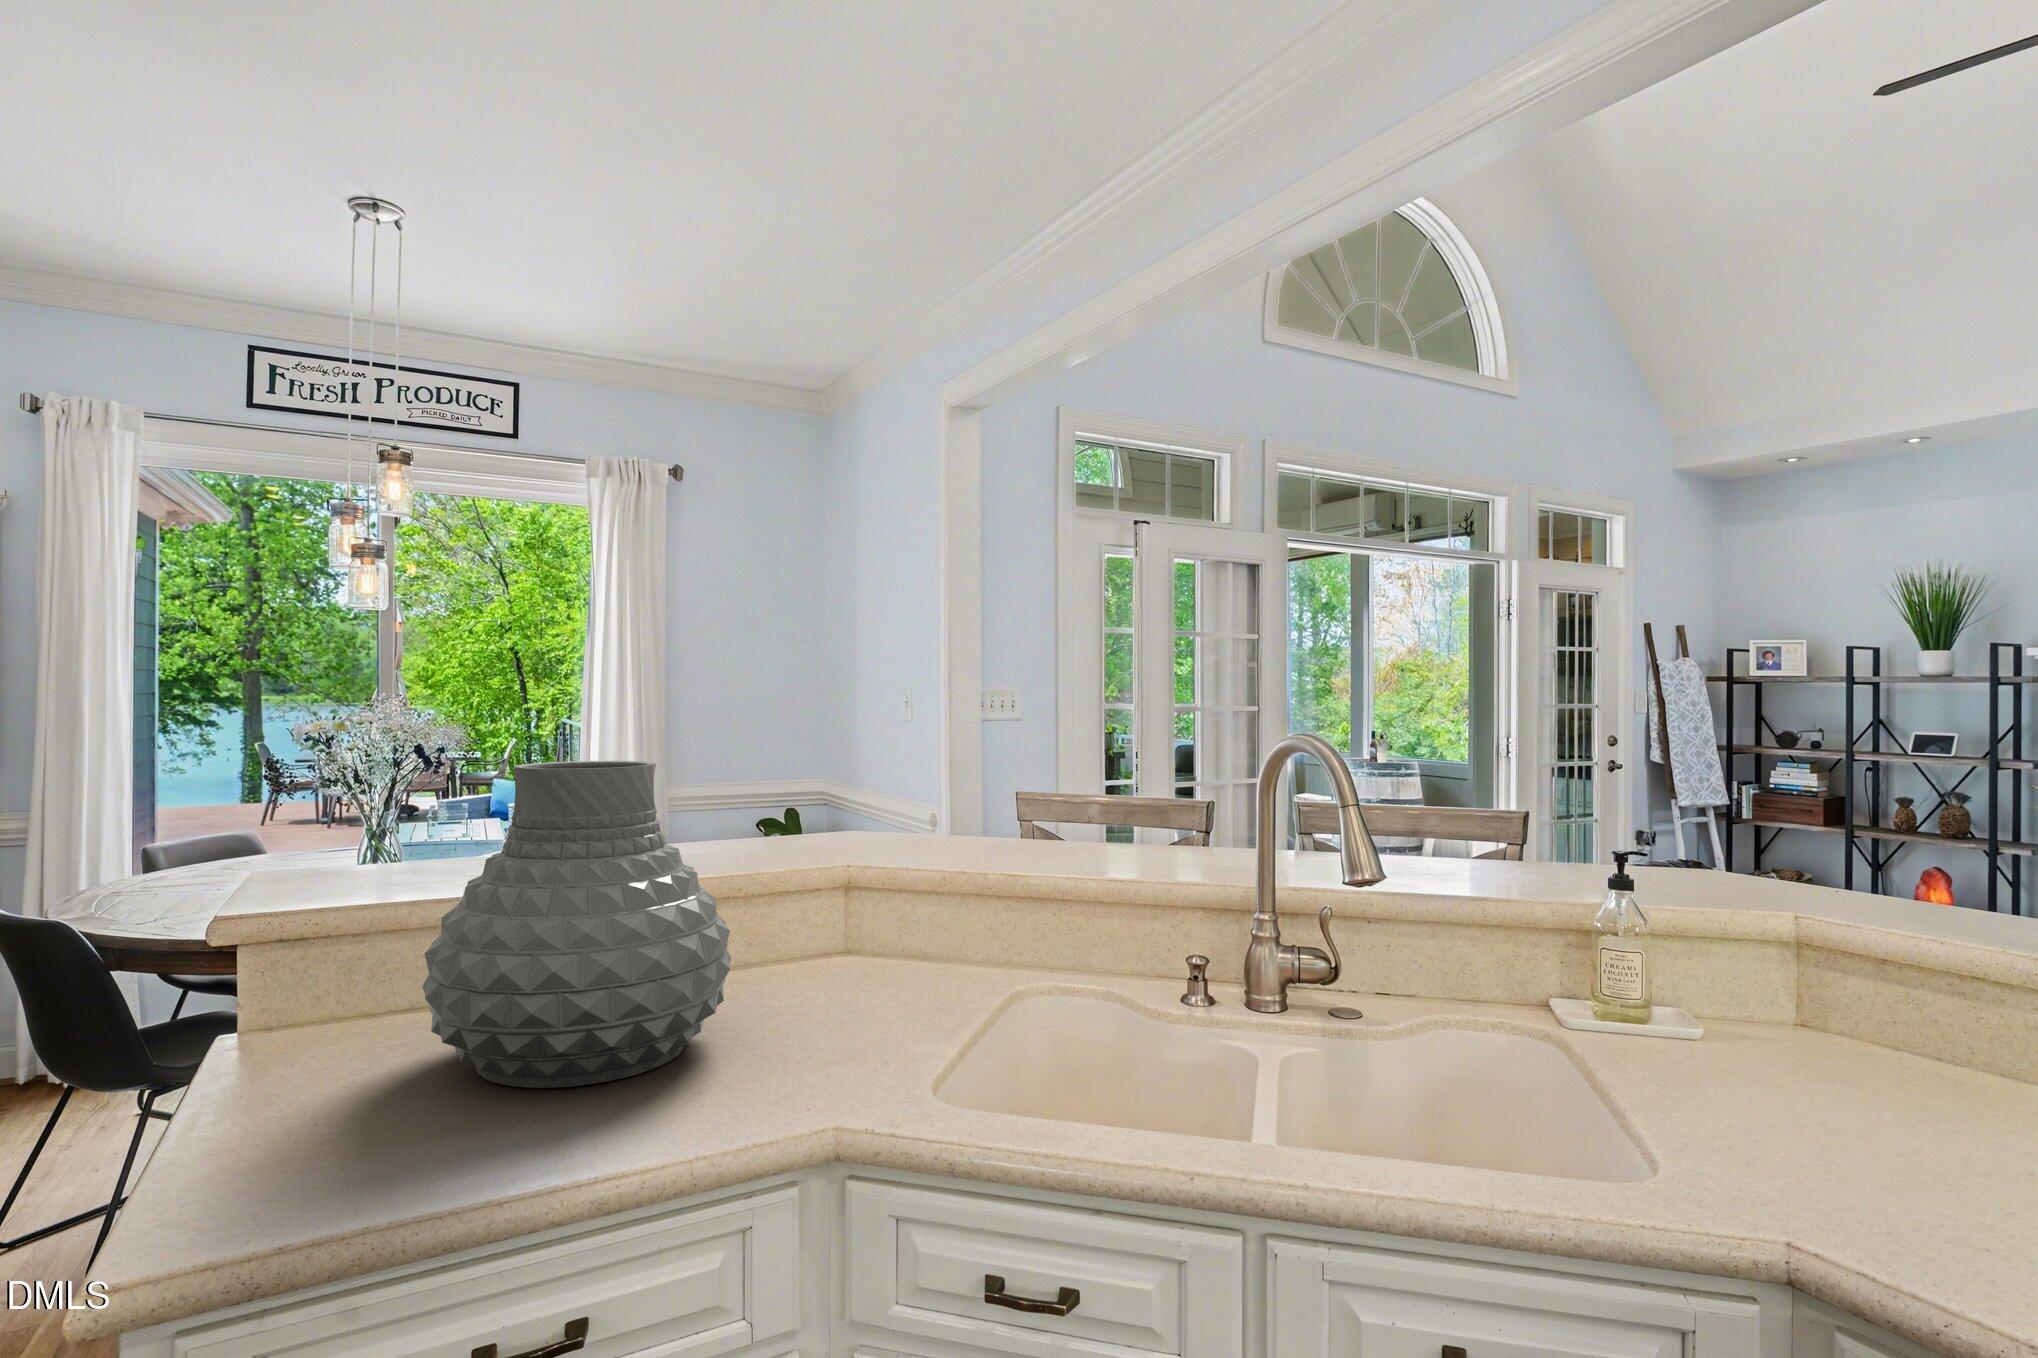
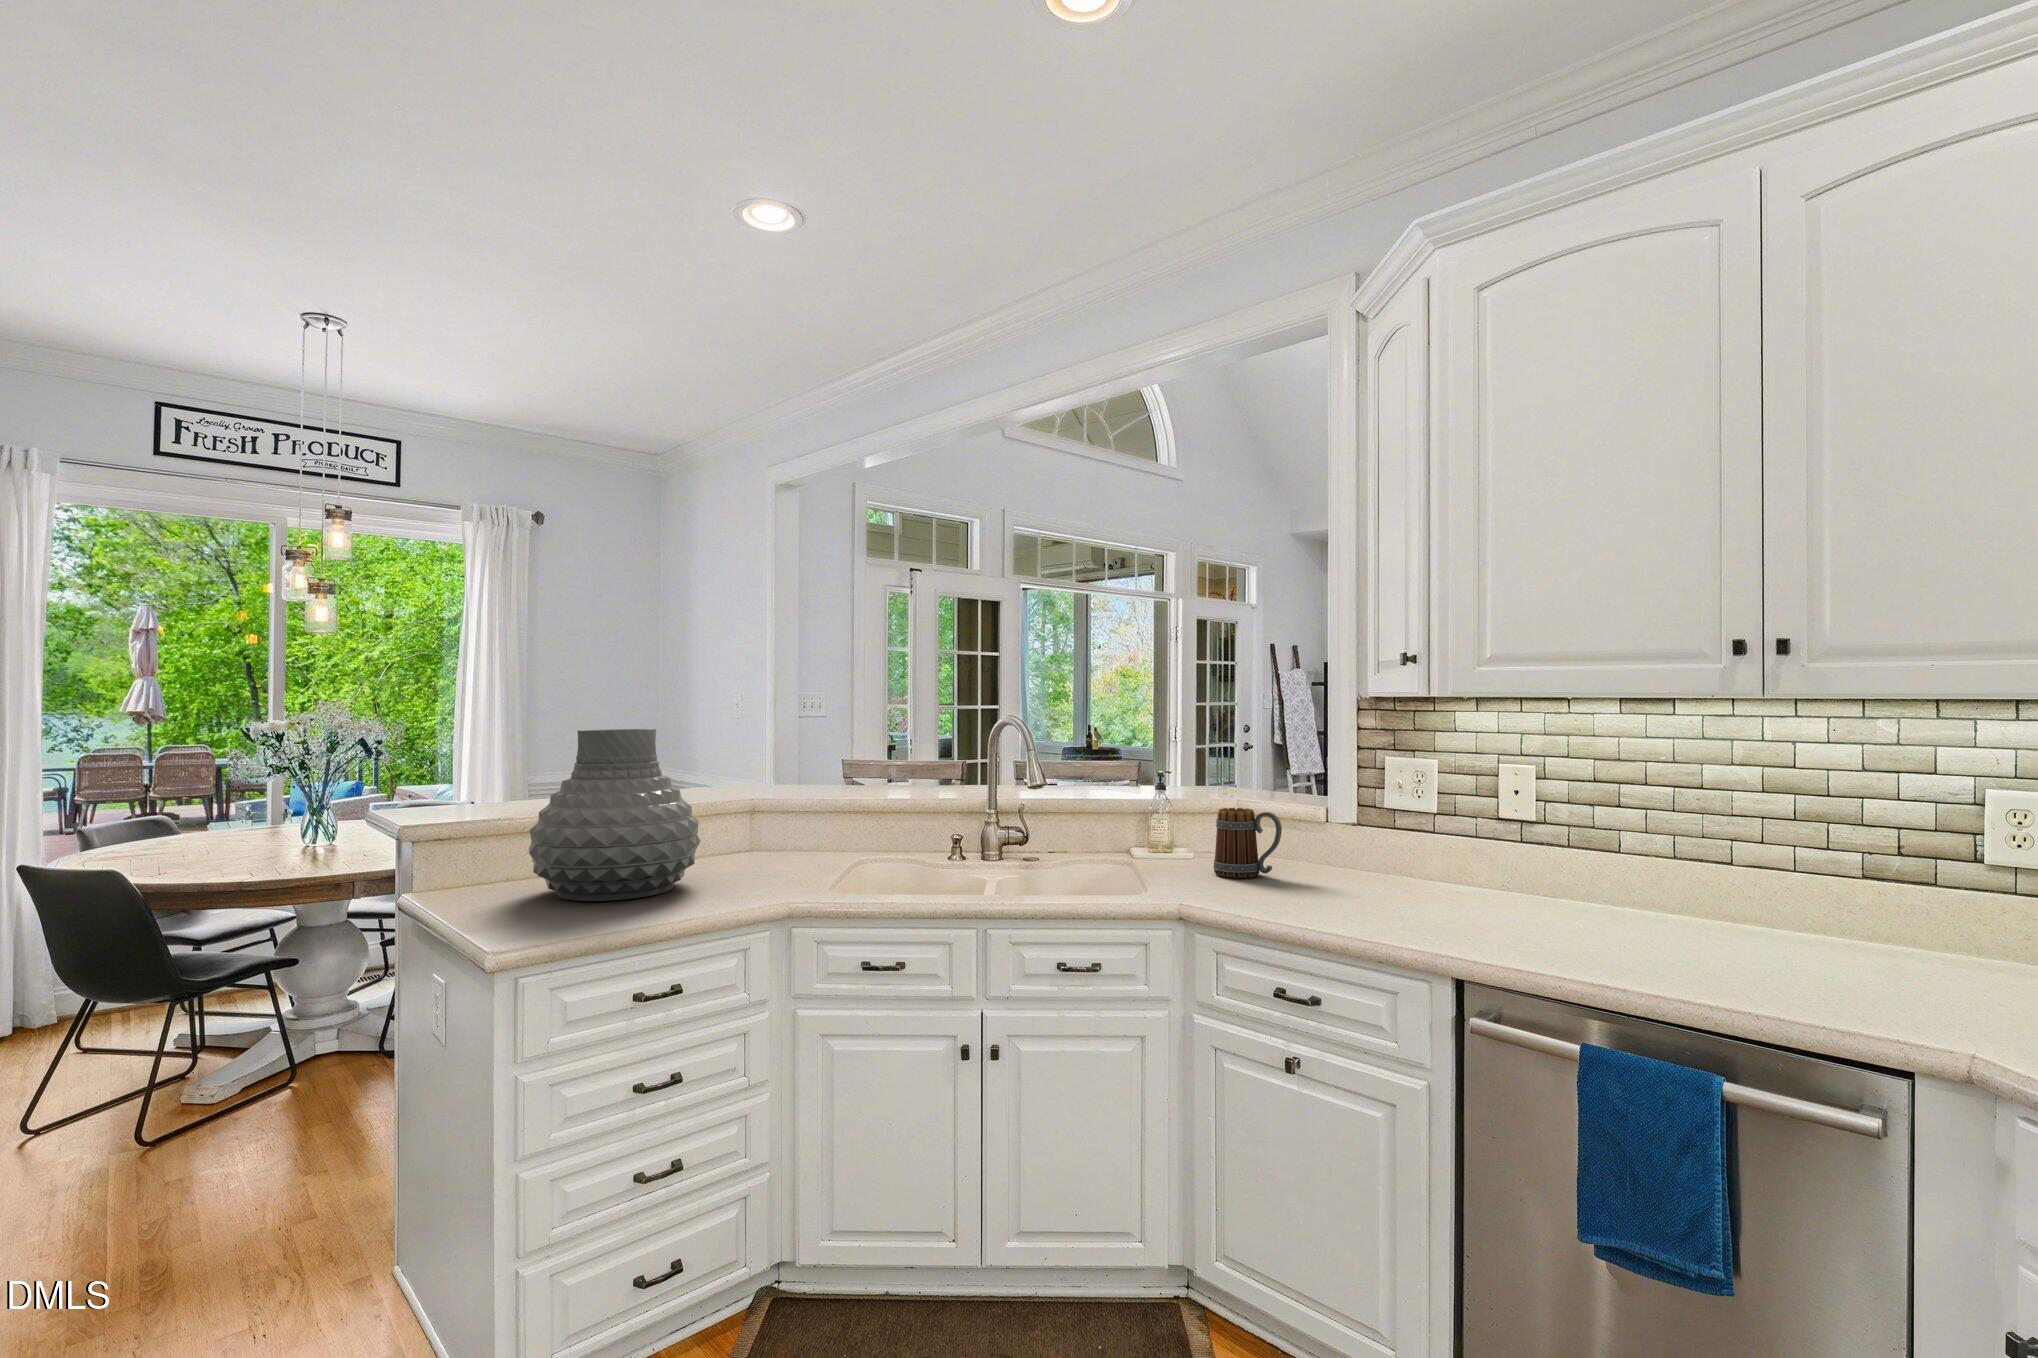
mug: none [1773,957,1966,1128] -> present [1213,808,1282,878]

